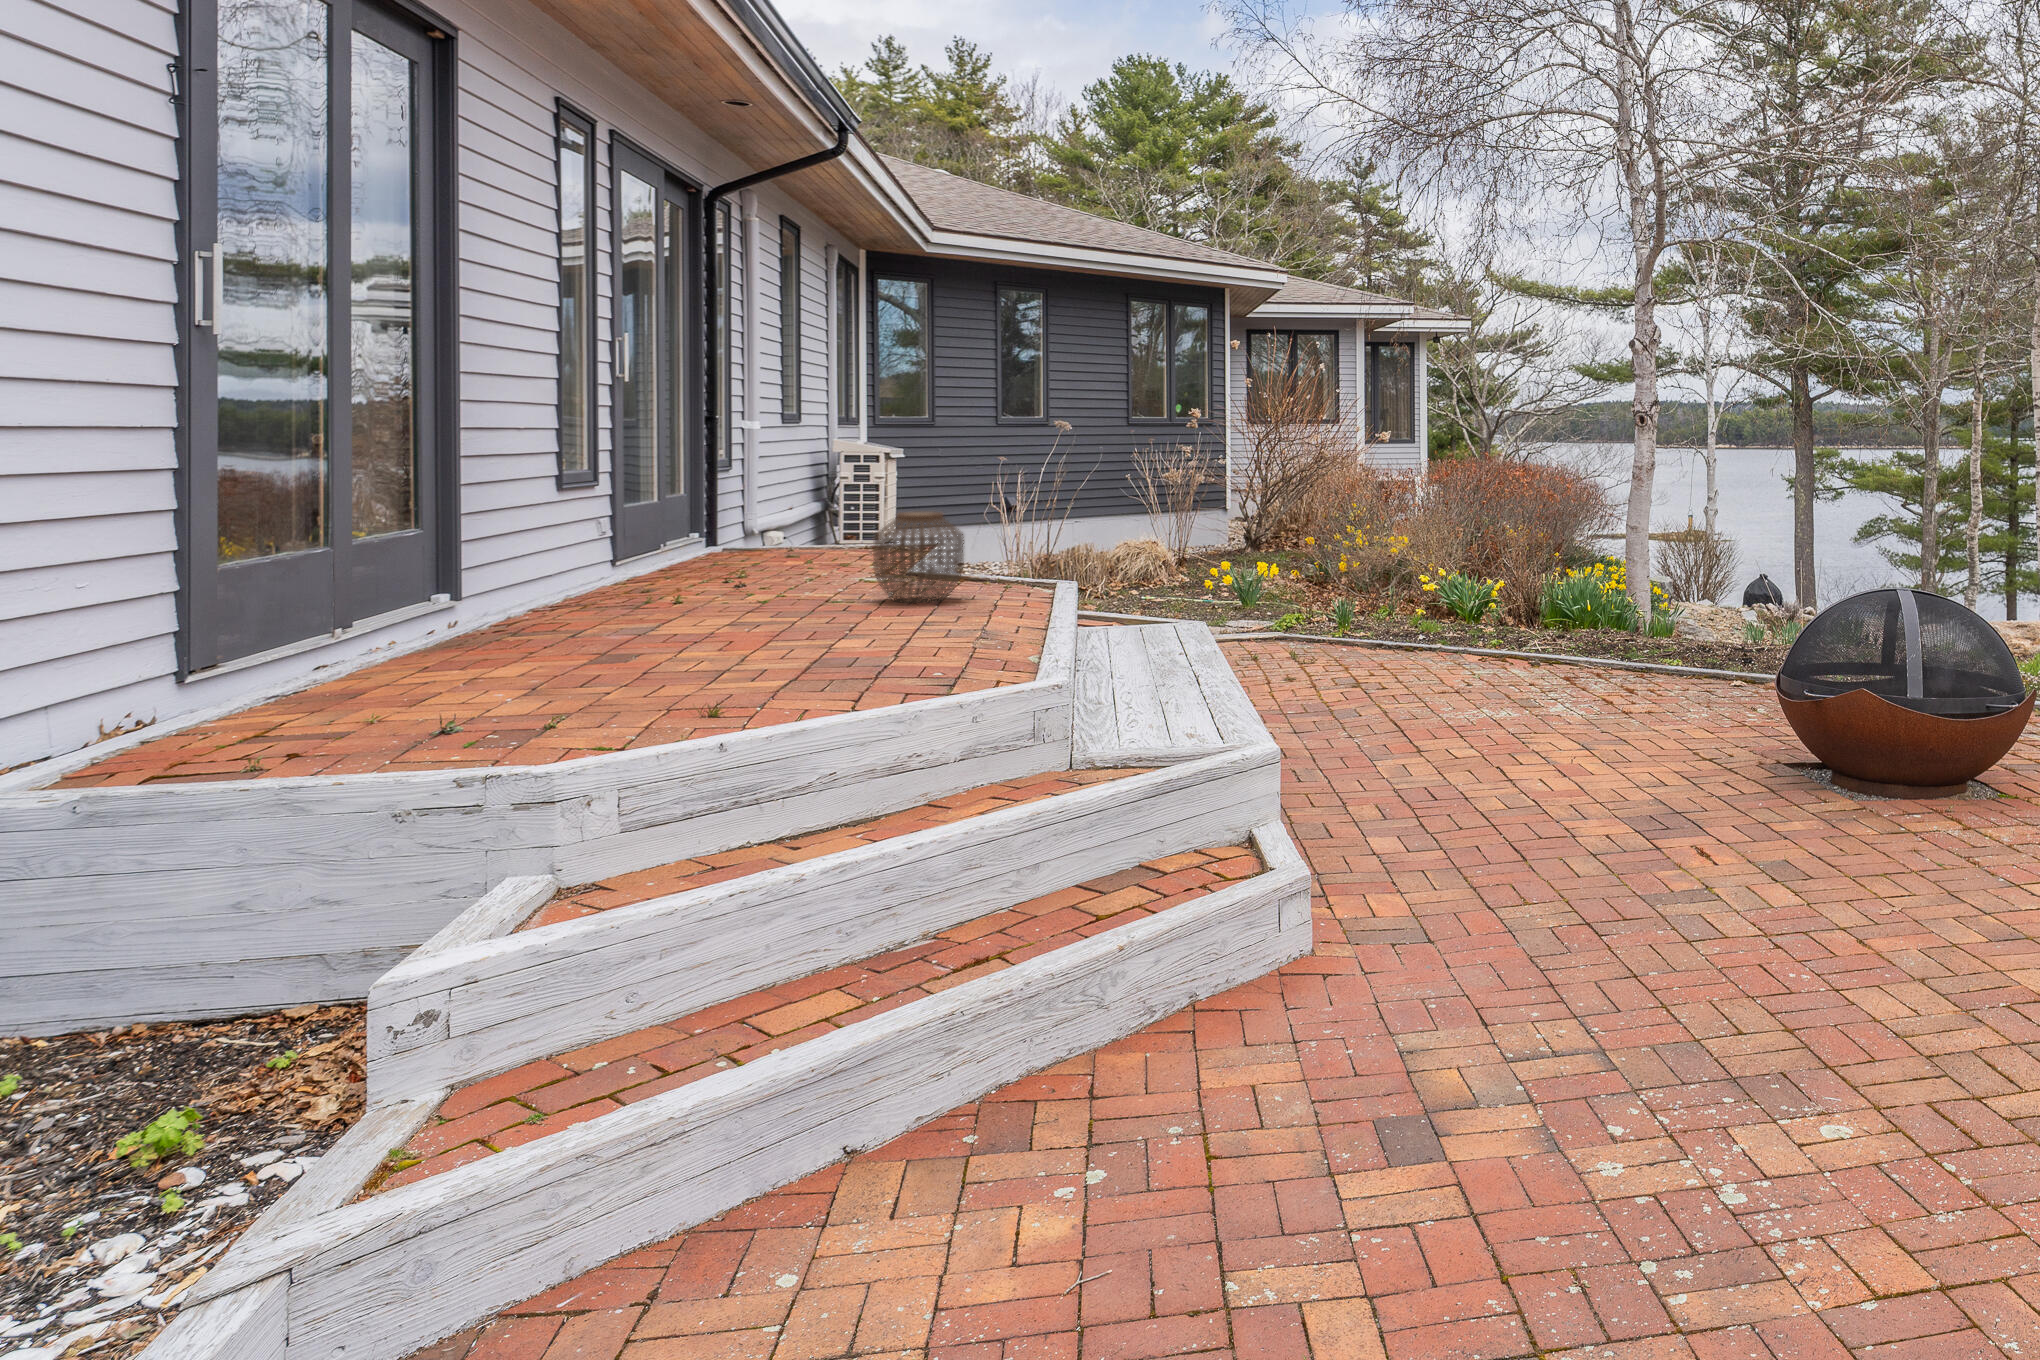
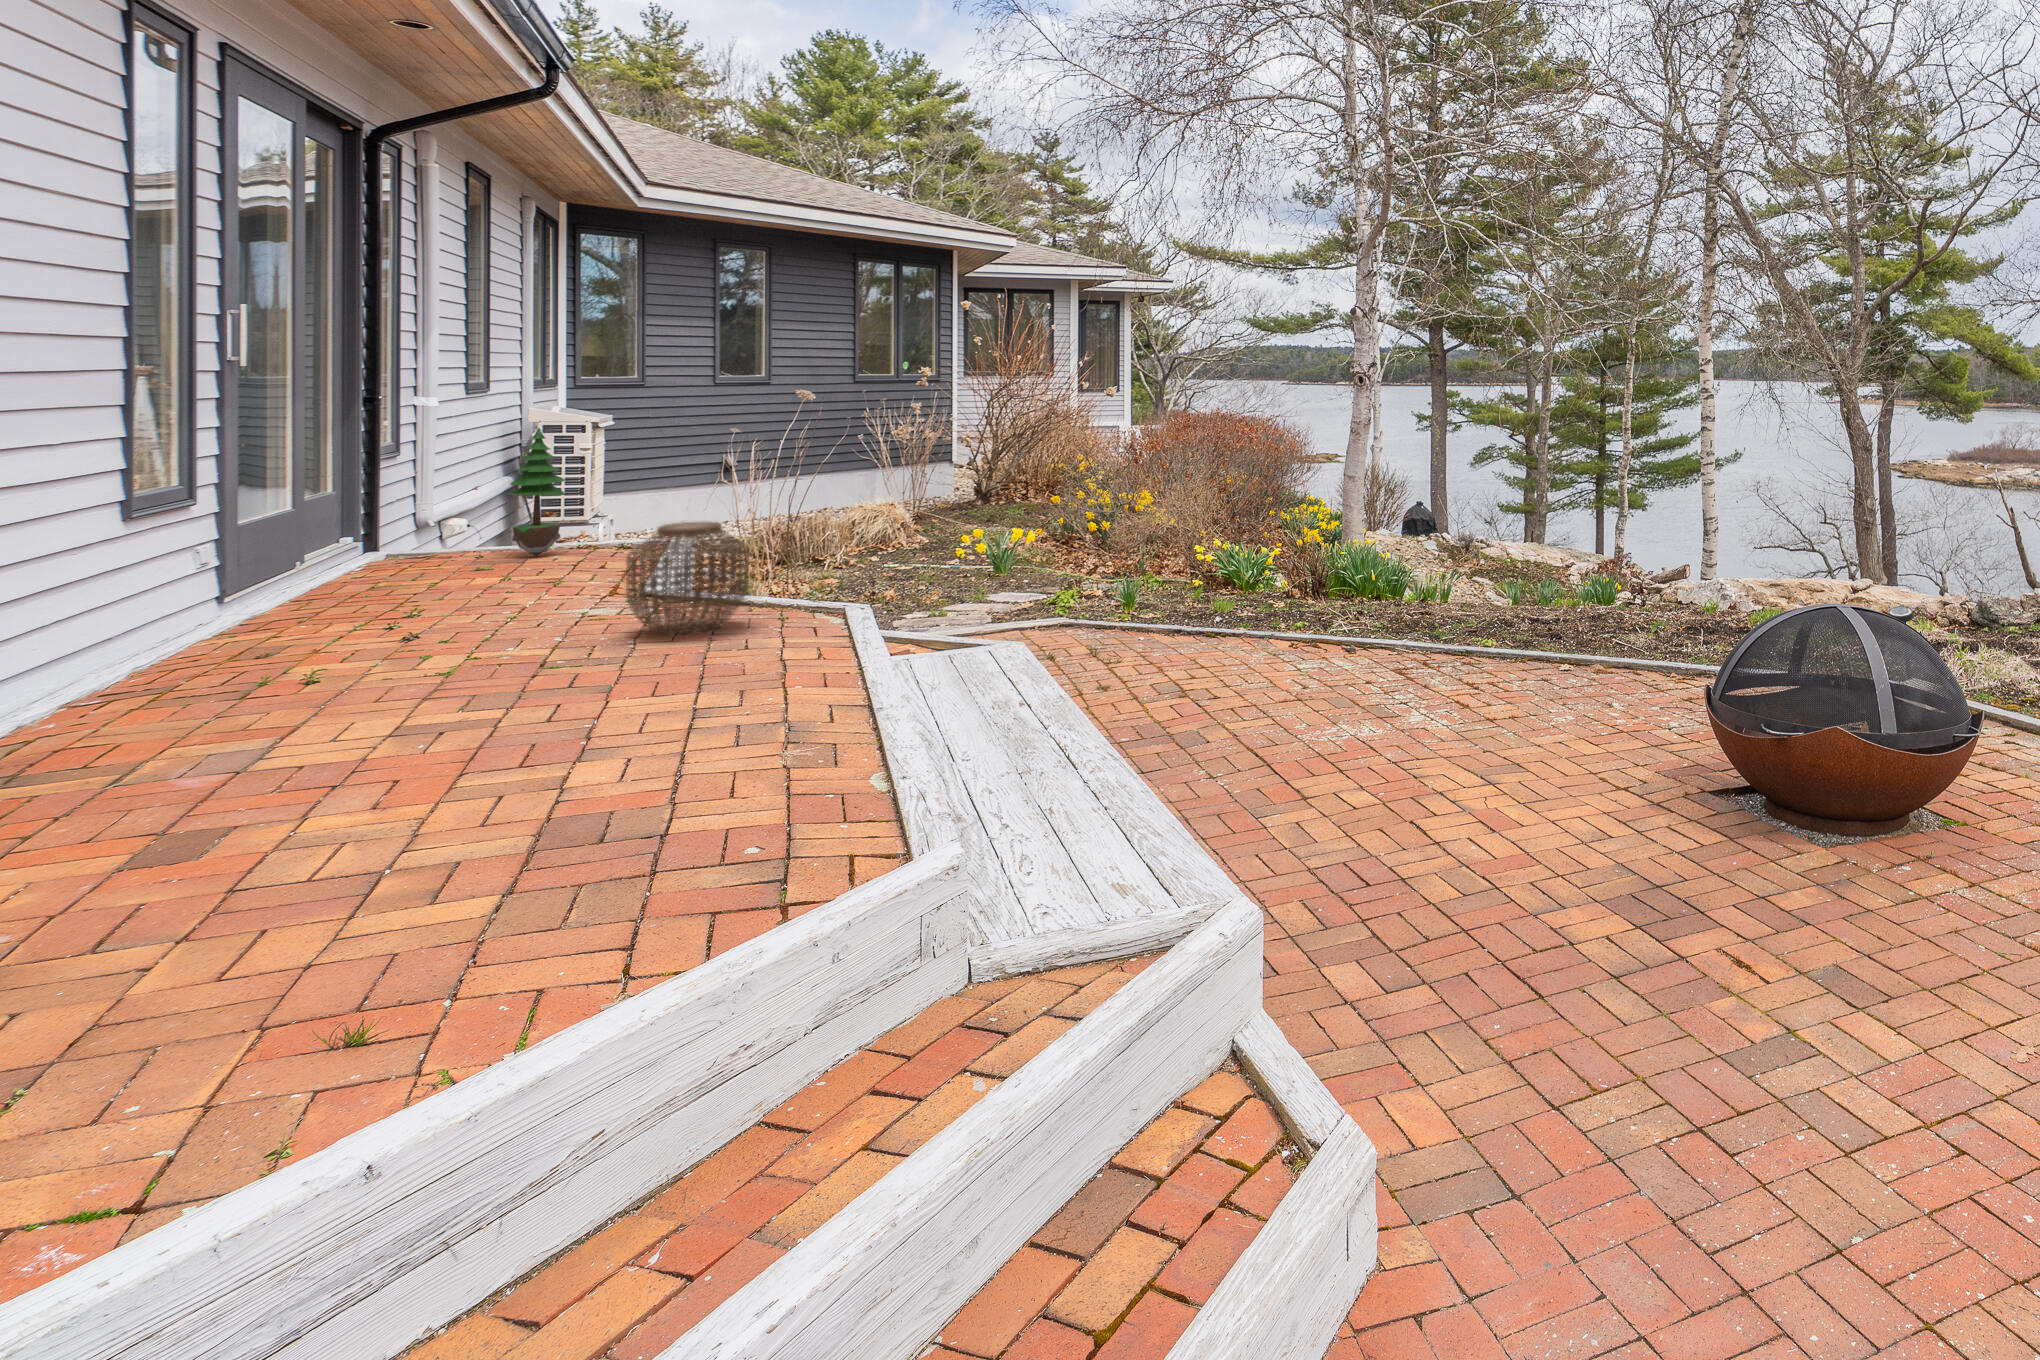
potted tree: none [806,444,850,557] -> present [507,428,566,556]

